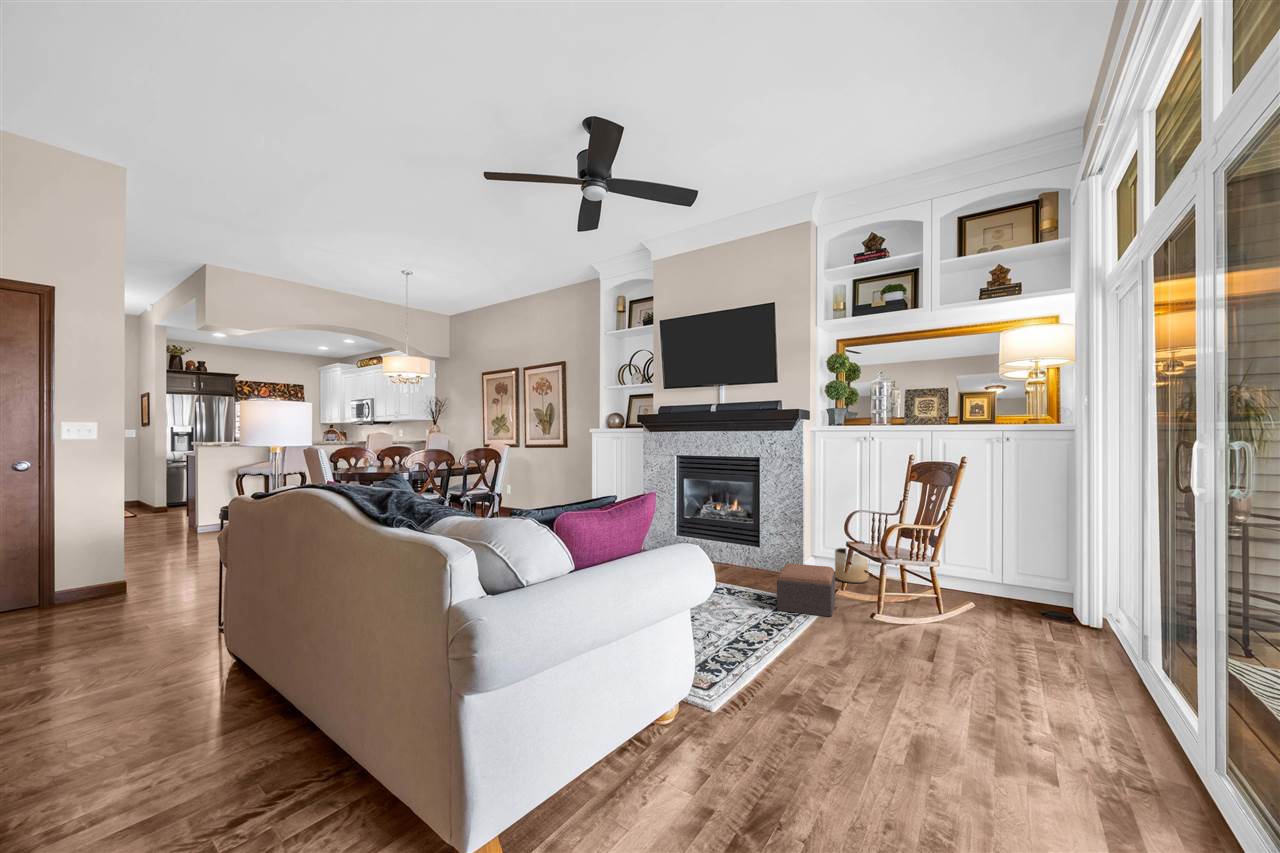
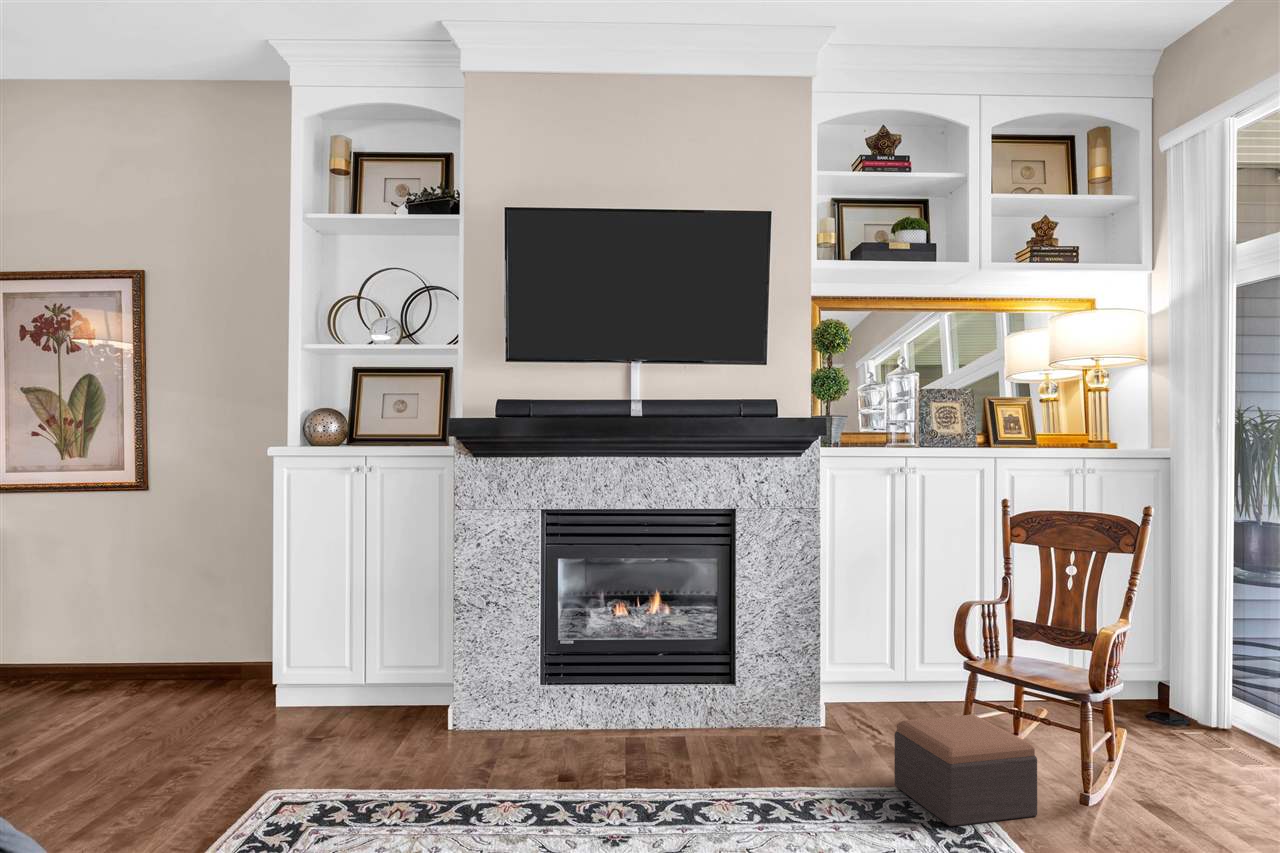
planter: present [835,548,869,583] -> none [868,663,925,728]

